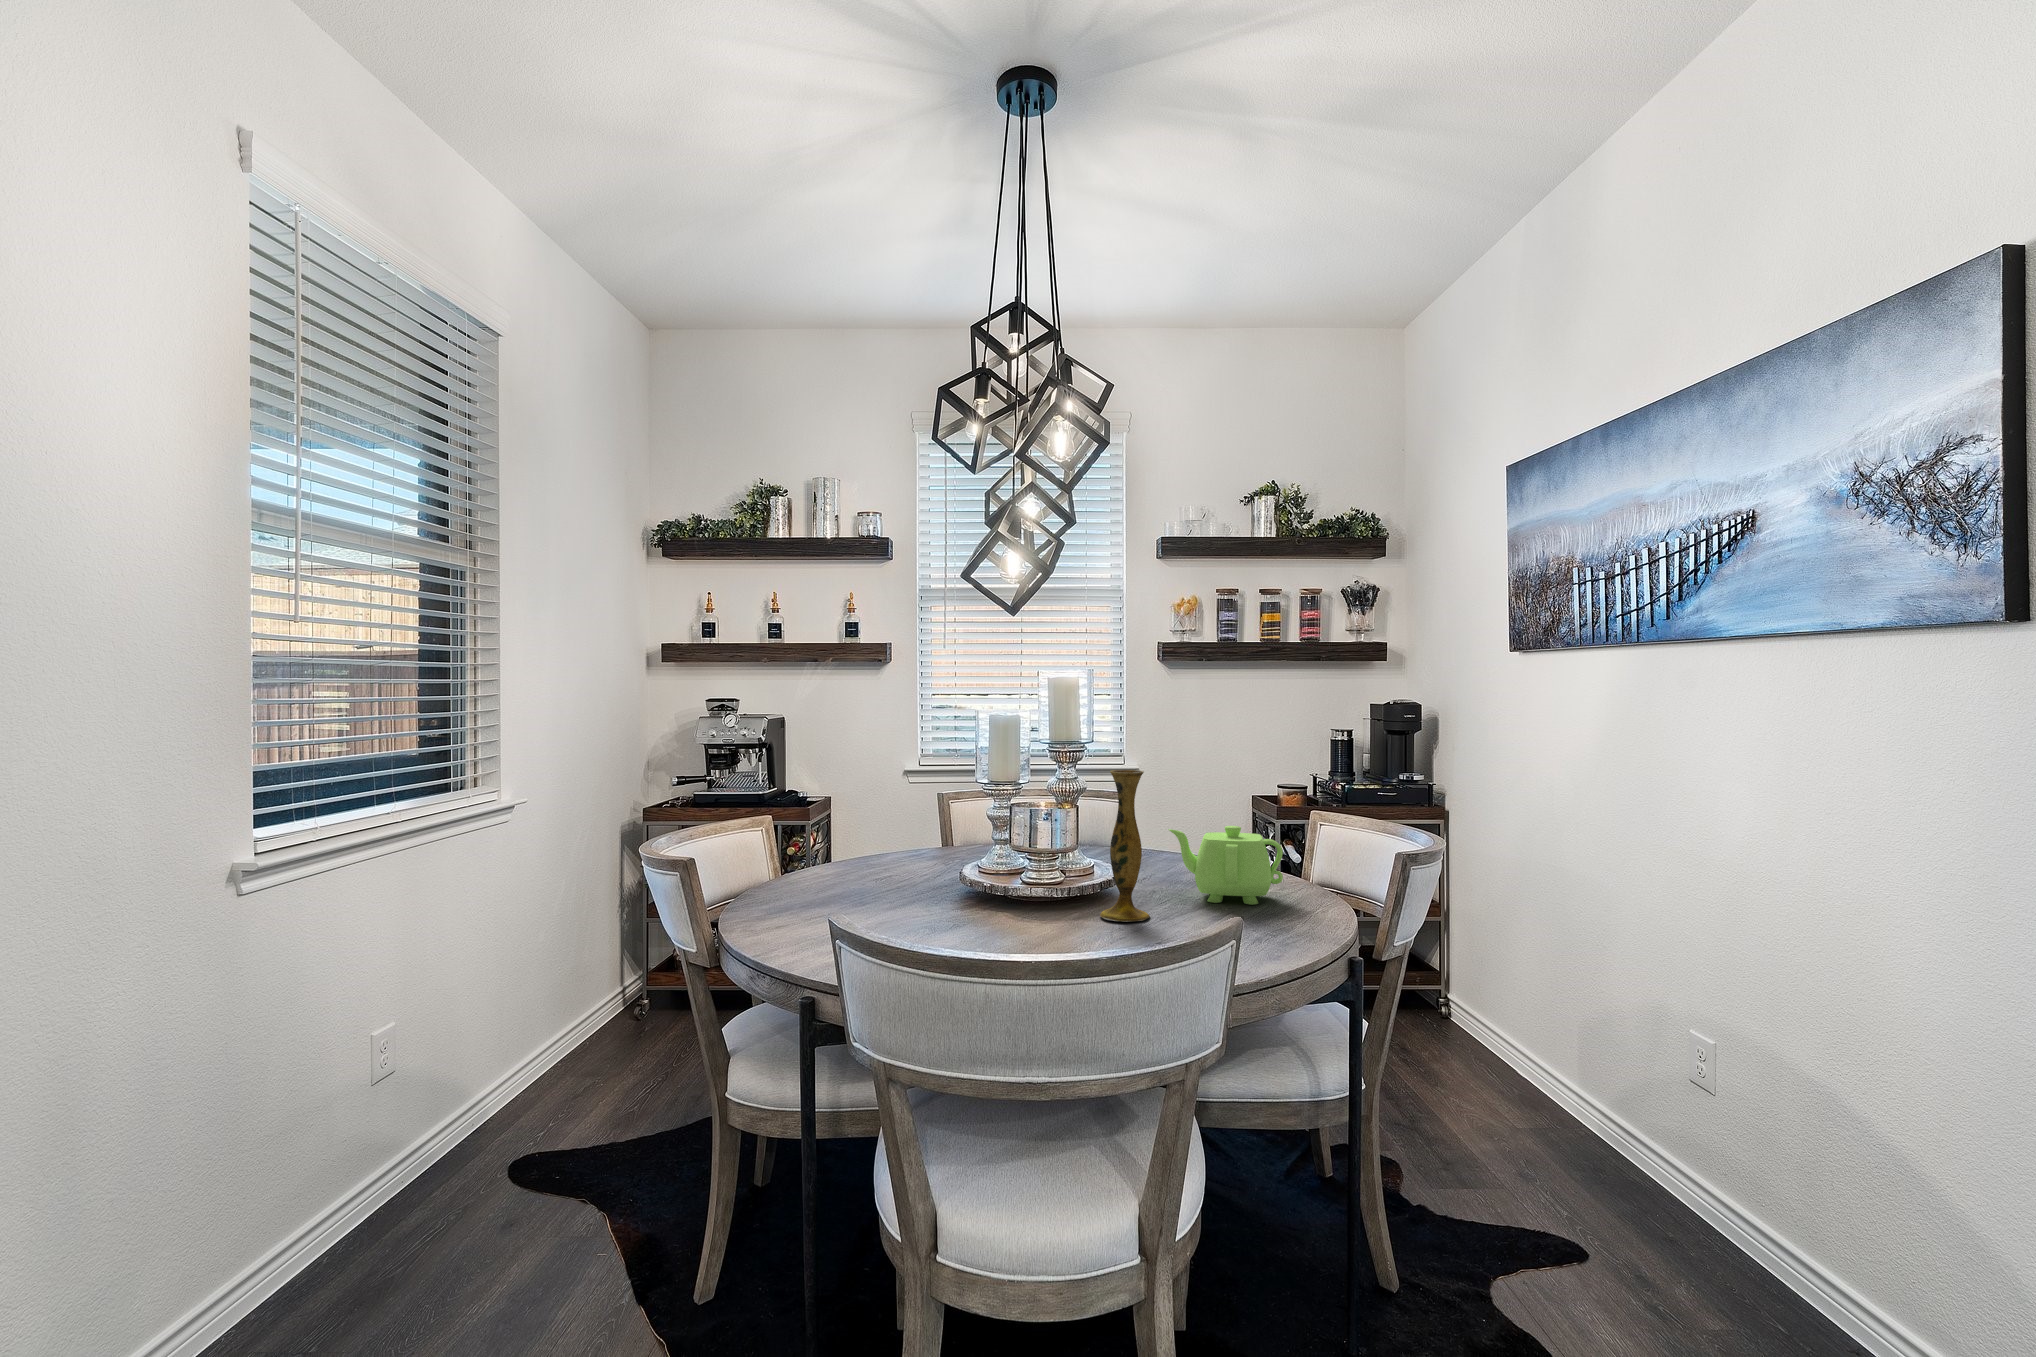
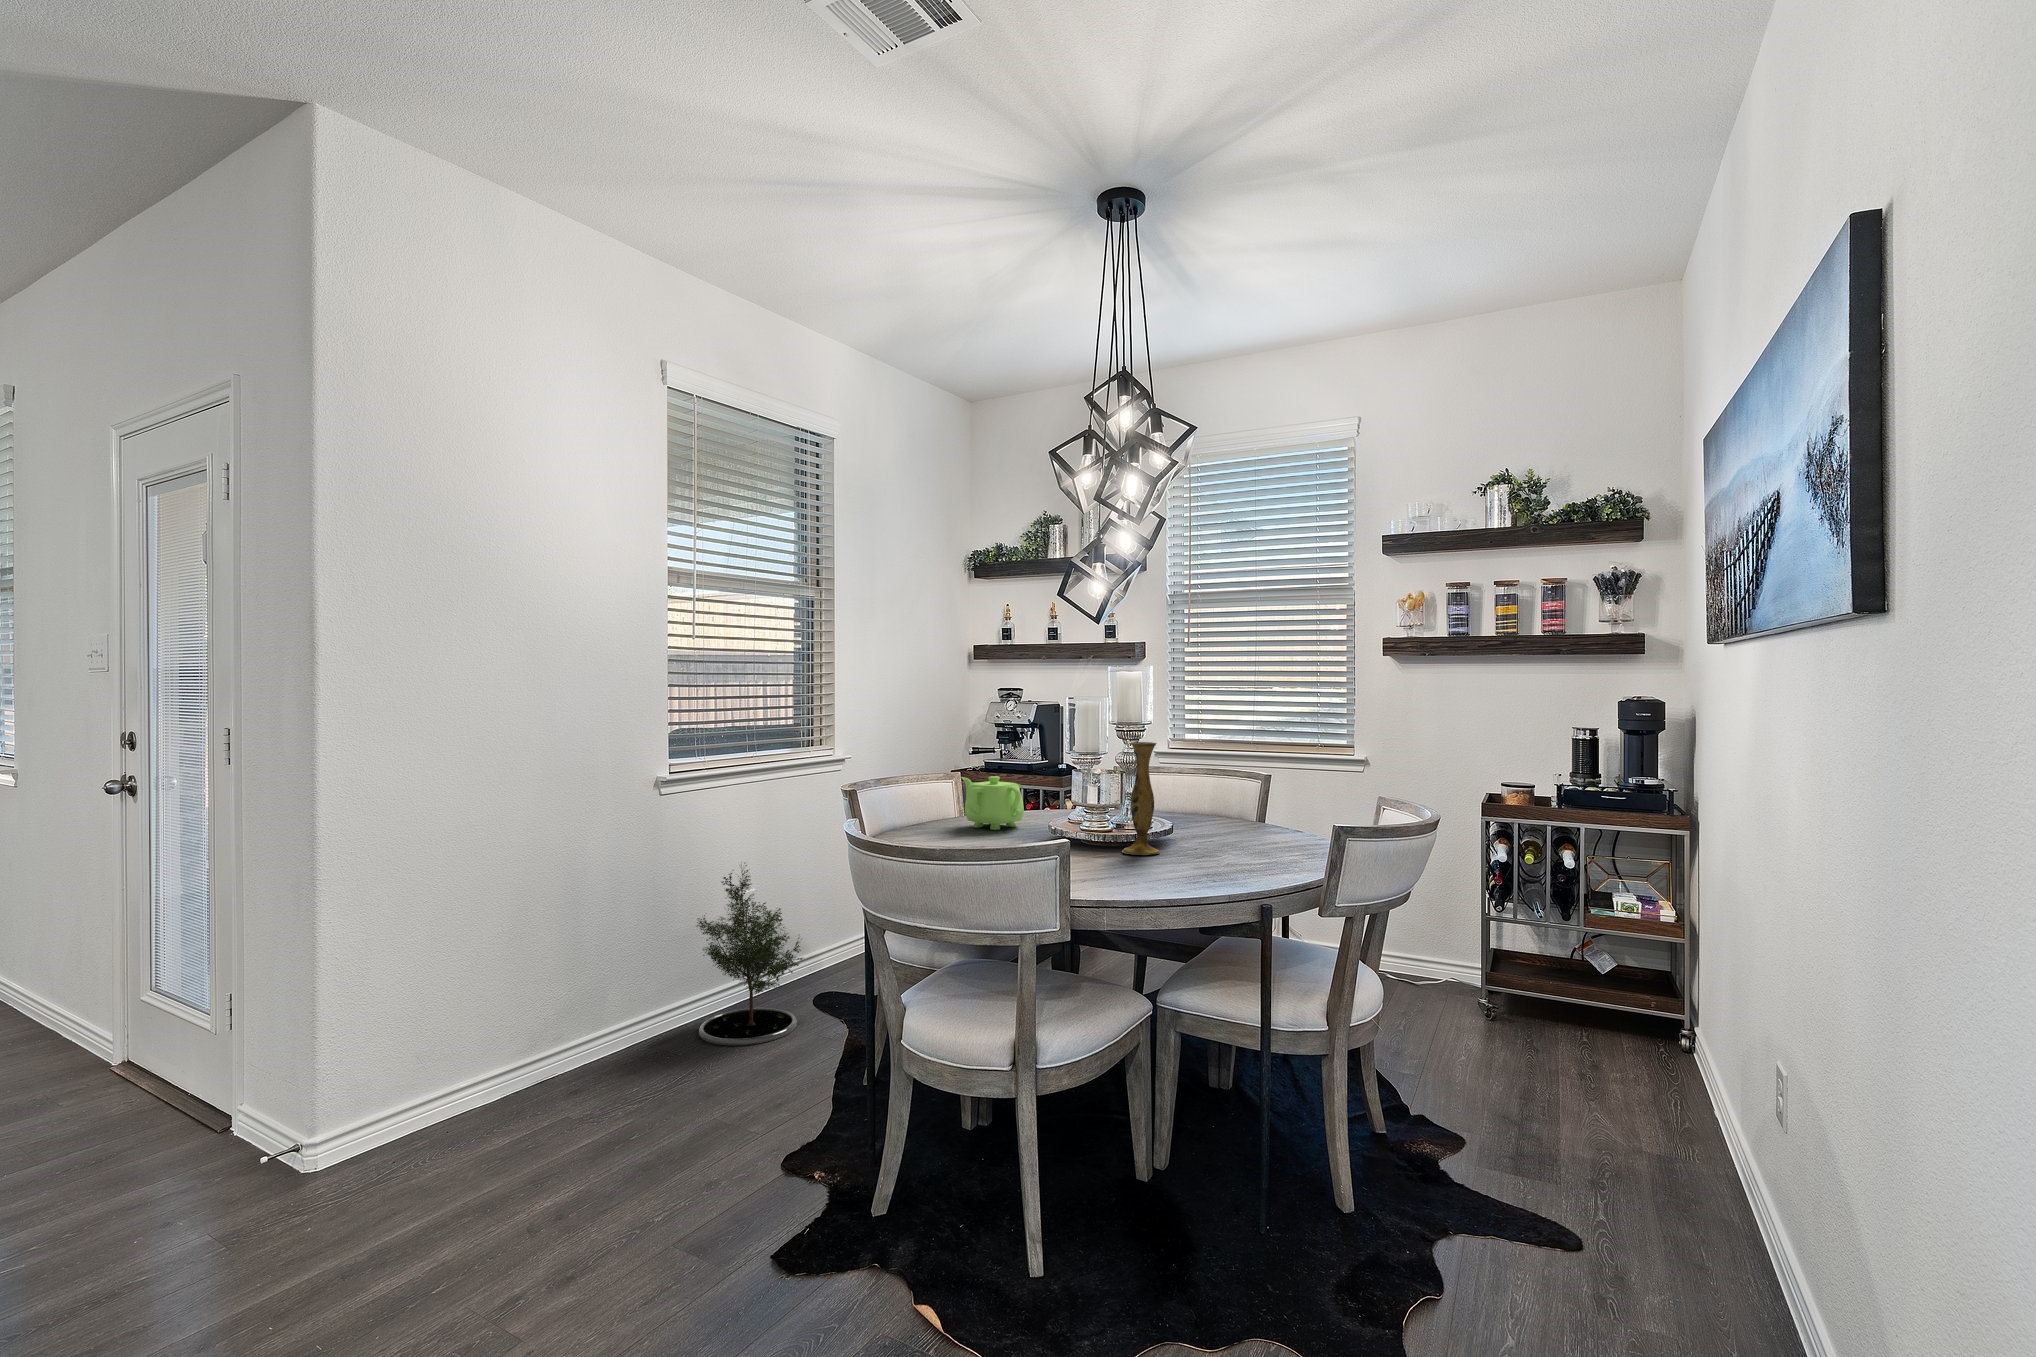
teapot: present [1168,826,1283,905] -> present [961,776,1024,830]
potted tree: none [319,985,533,1302] -> present [696,862,803,1046]

